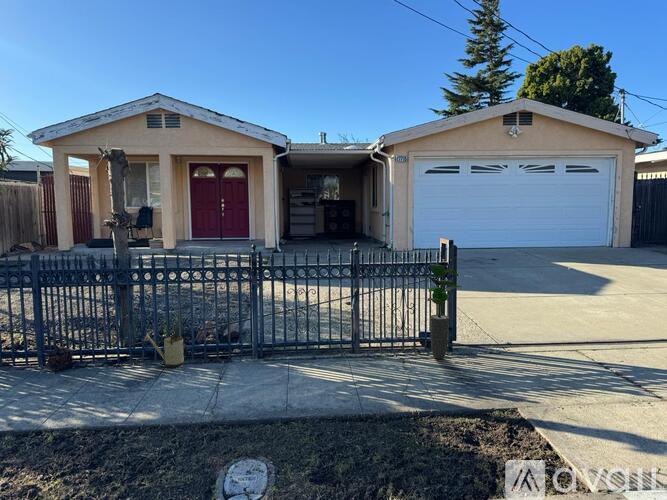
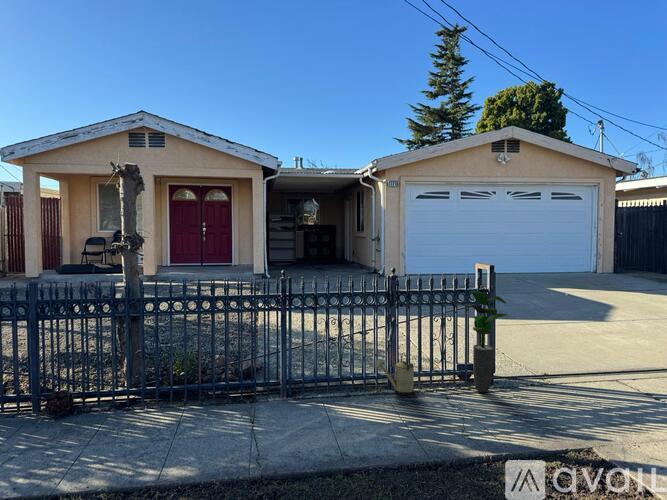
watering can: present [143,328,186,367] -> present [375,353,417,395]

